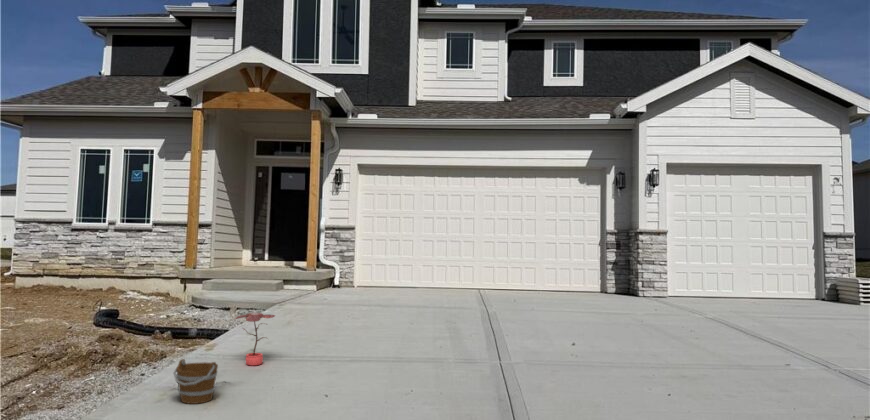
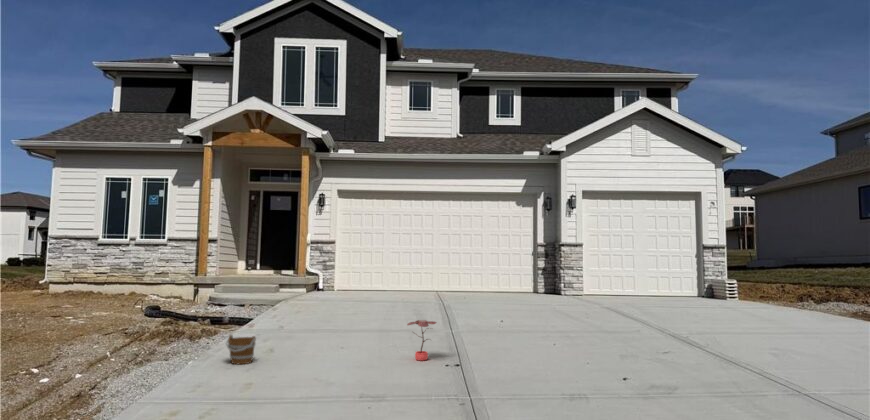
potted plant: present [235,313,275,366] -> present [407,320,436,361]

